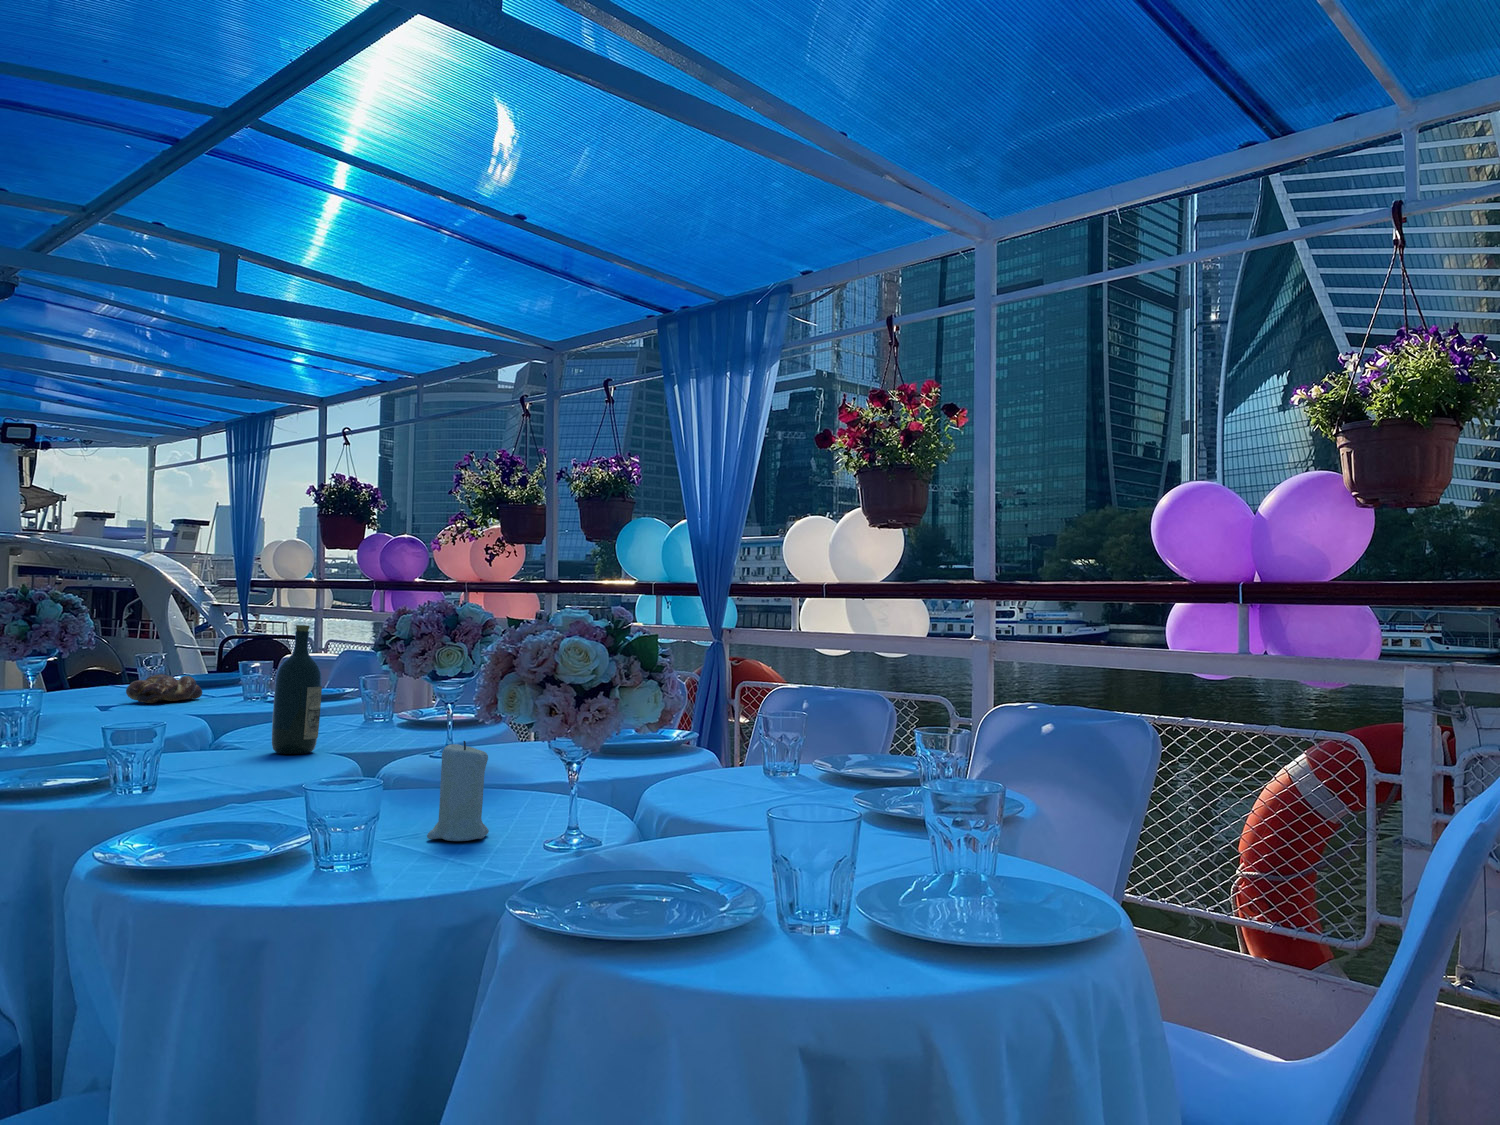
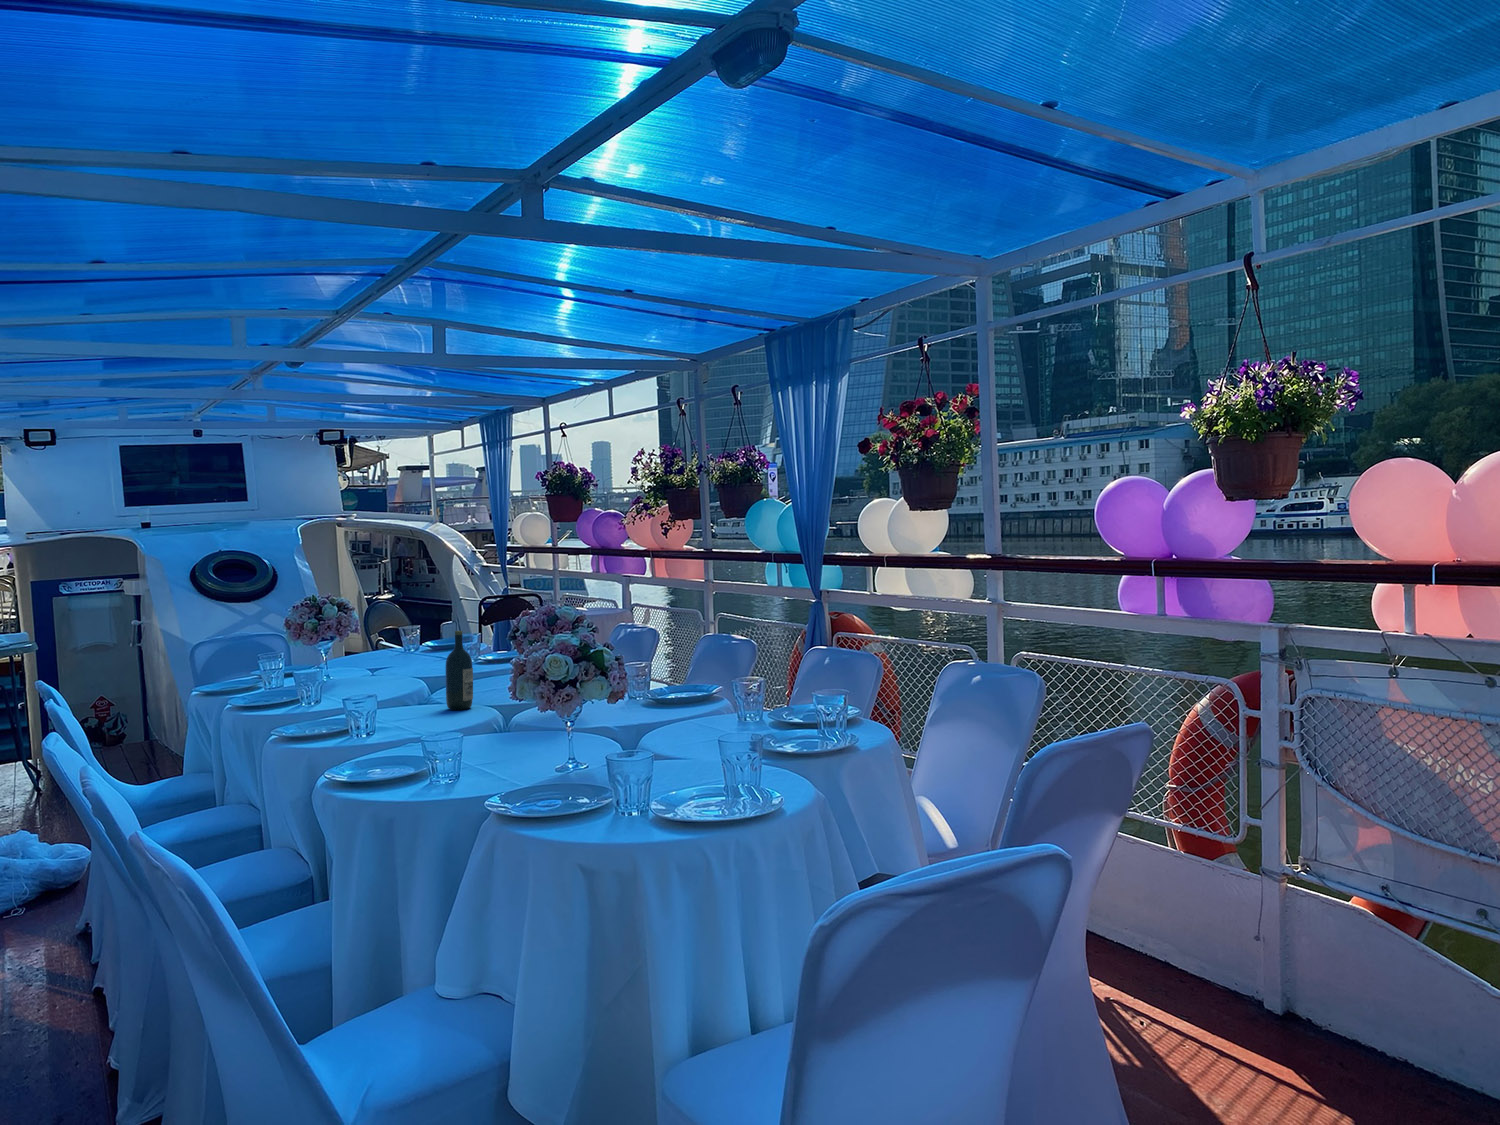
bread loaf: present [126,674,202,703] -> none [385,651,434,671]
candle: present [427,741,489,841] -> none [484,710,517,762]

